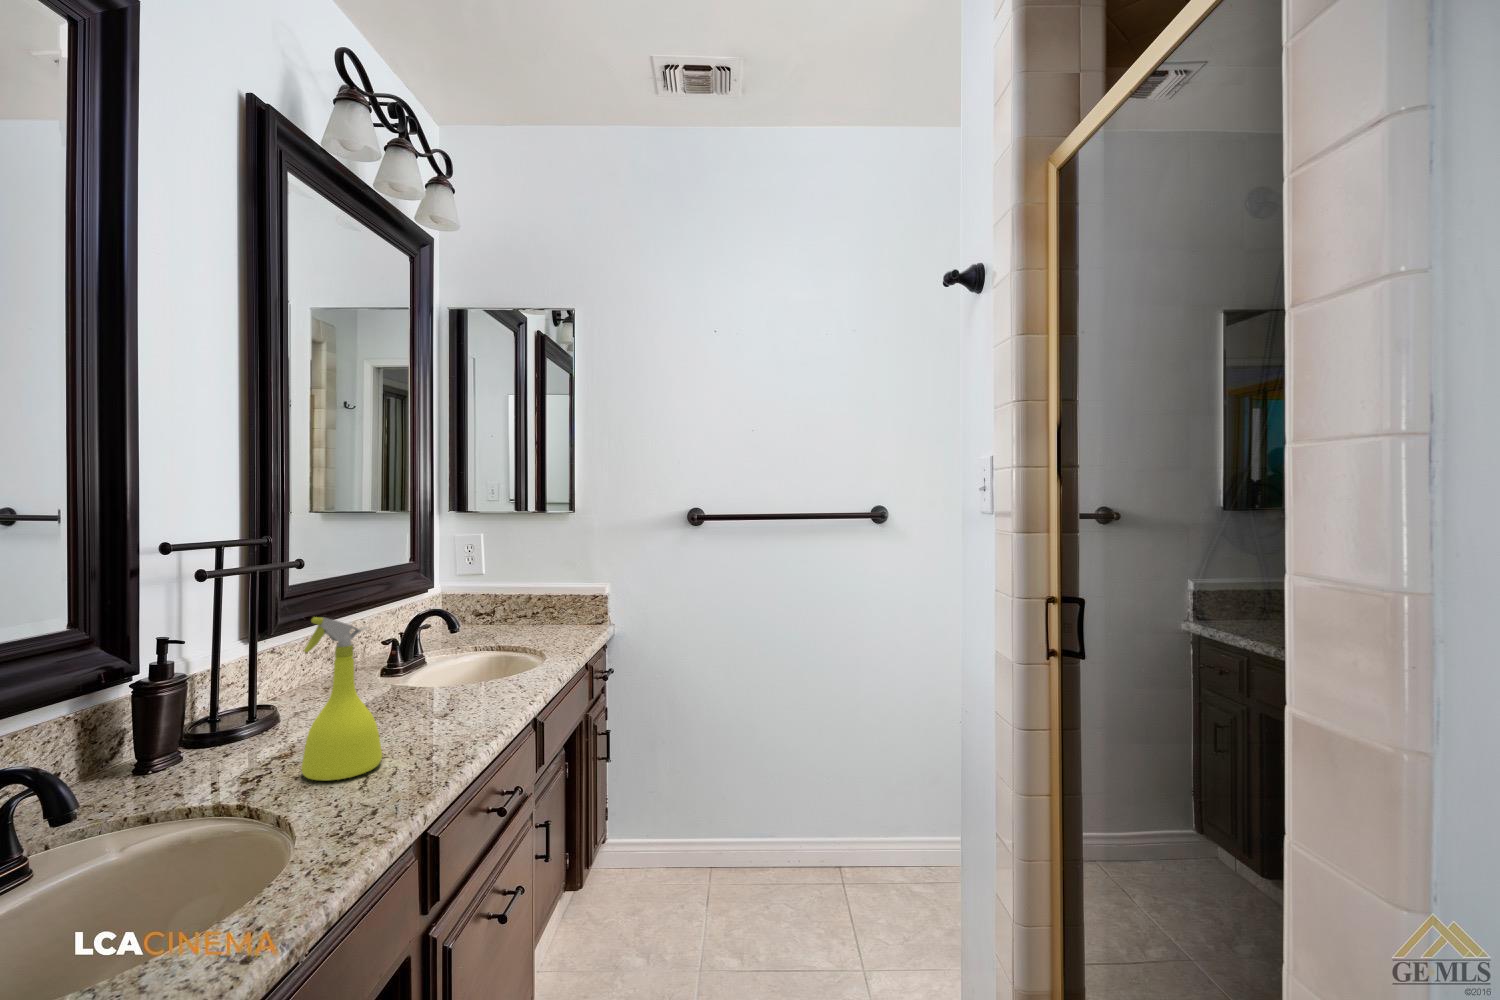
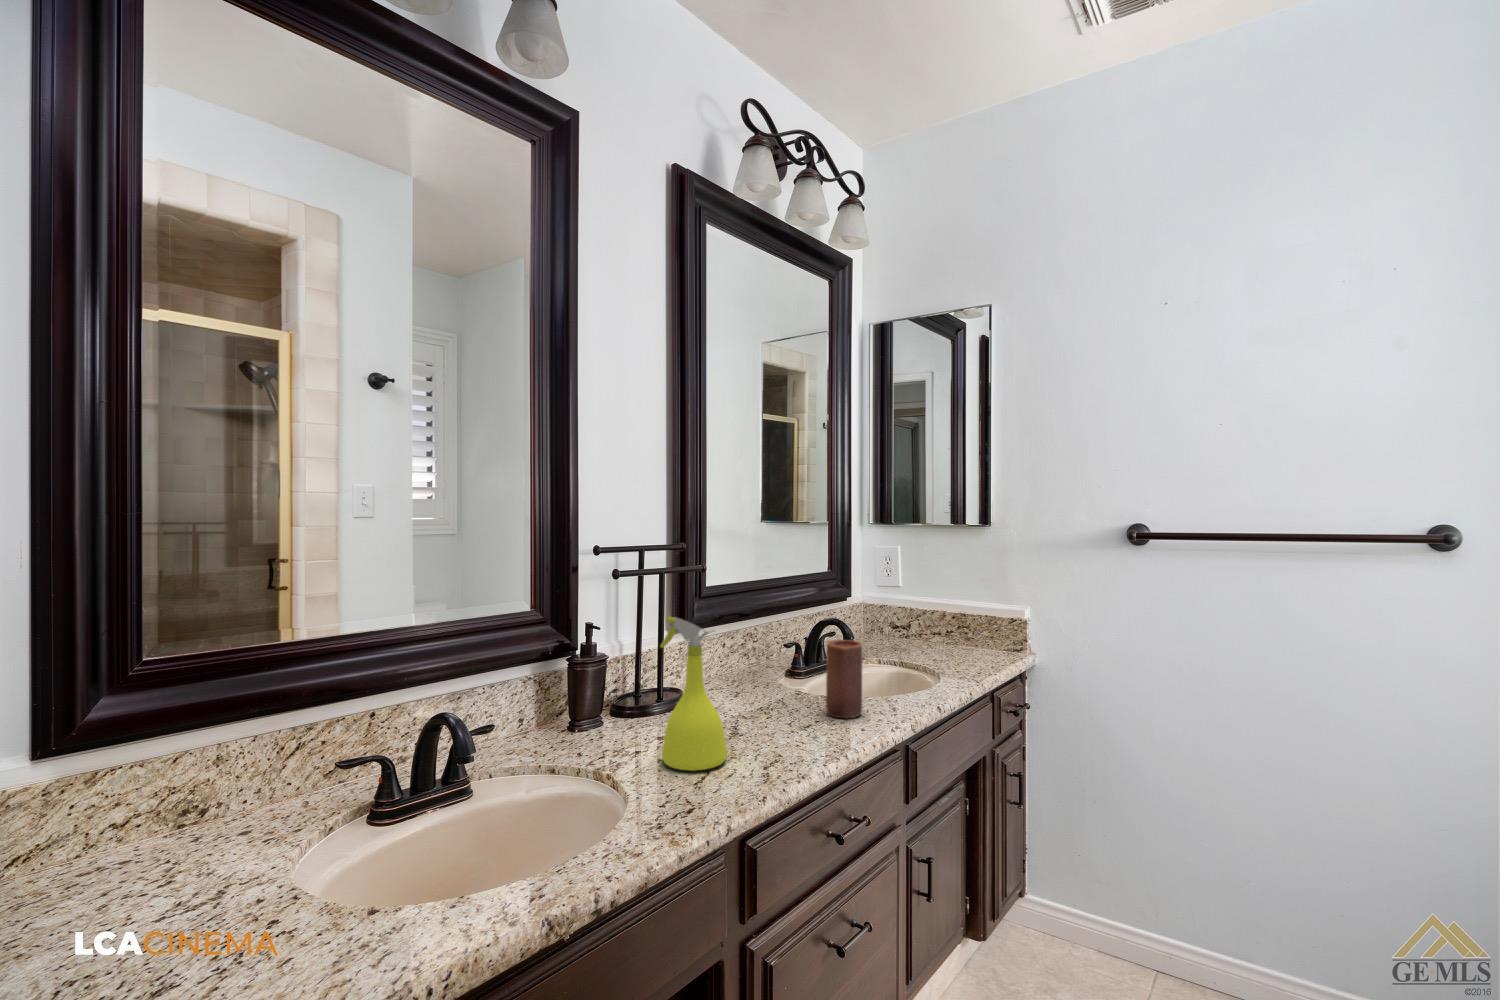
candle: none [456,627,494,703] -> present [826,640,862,718]

